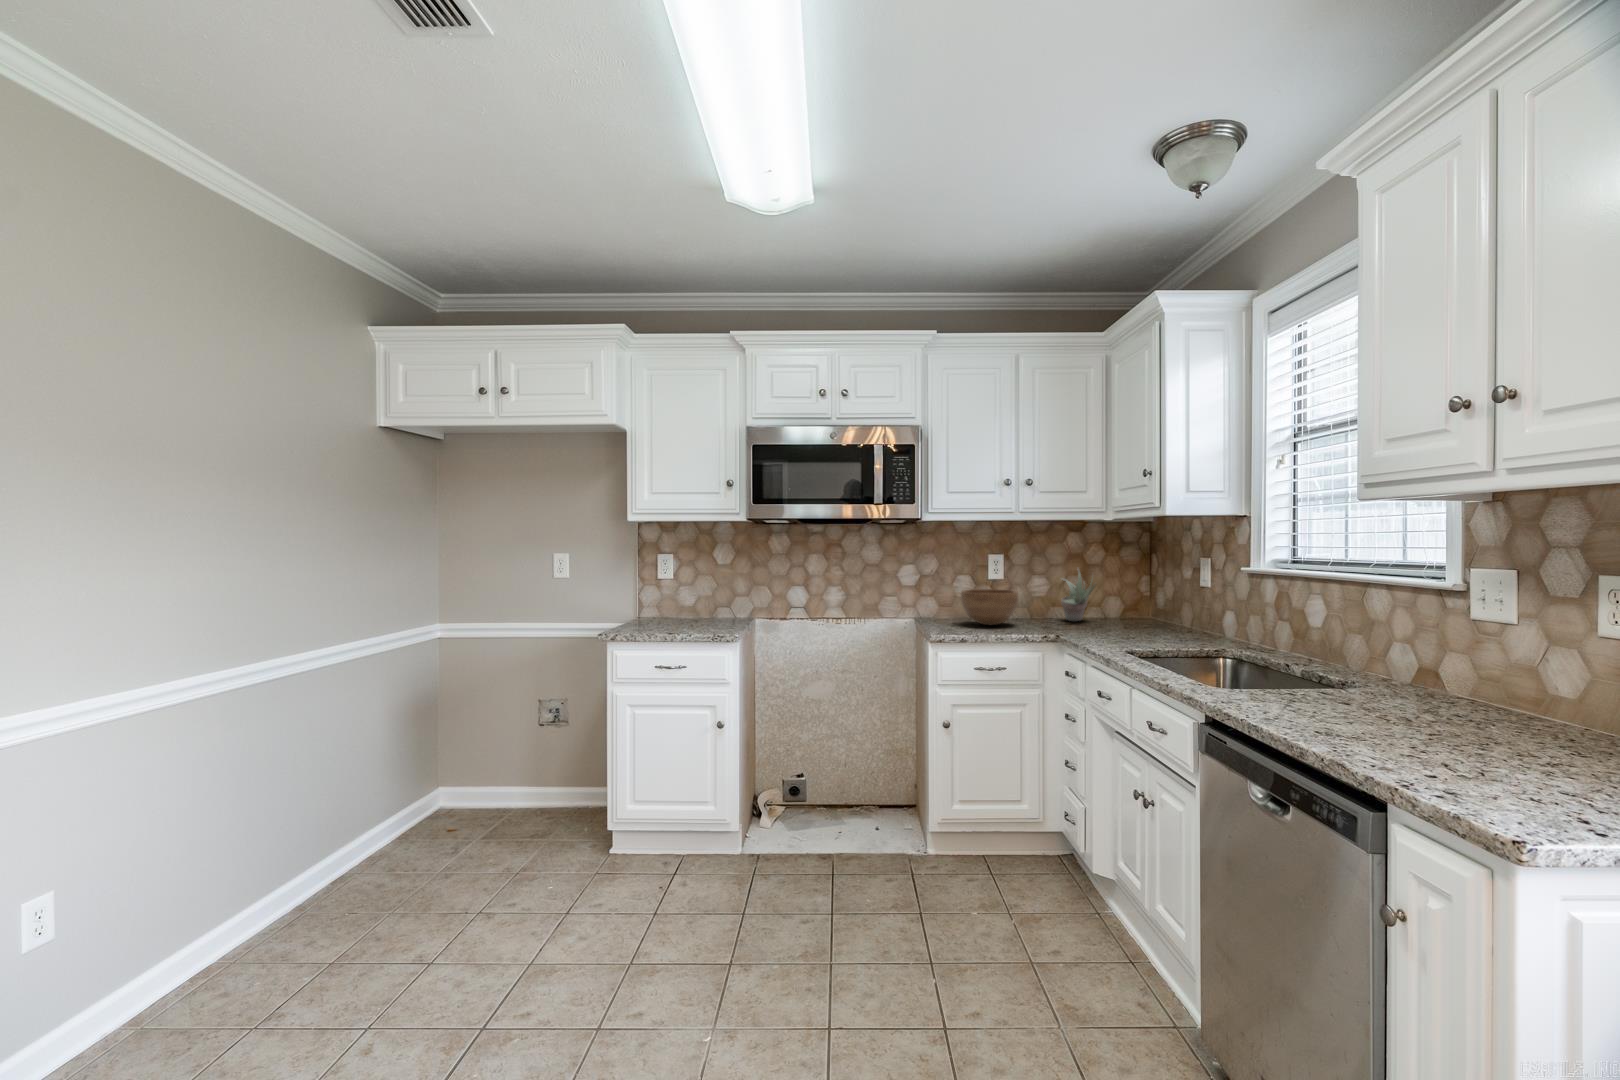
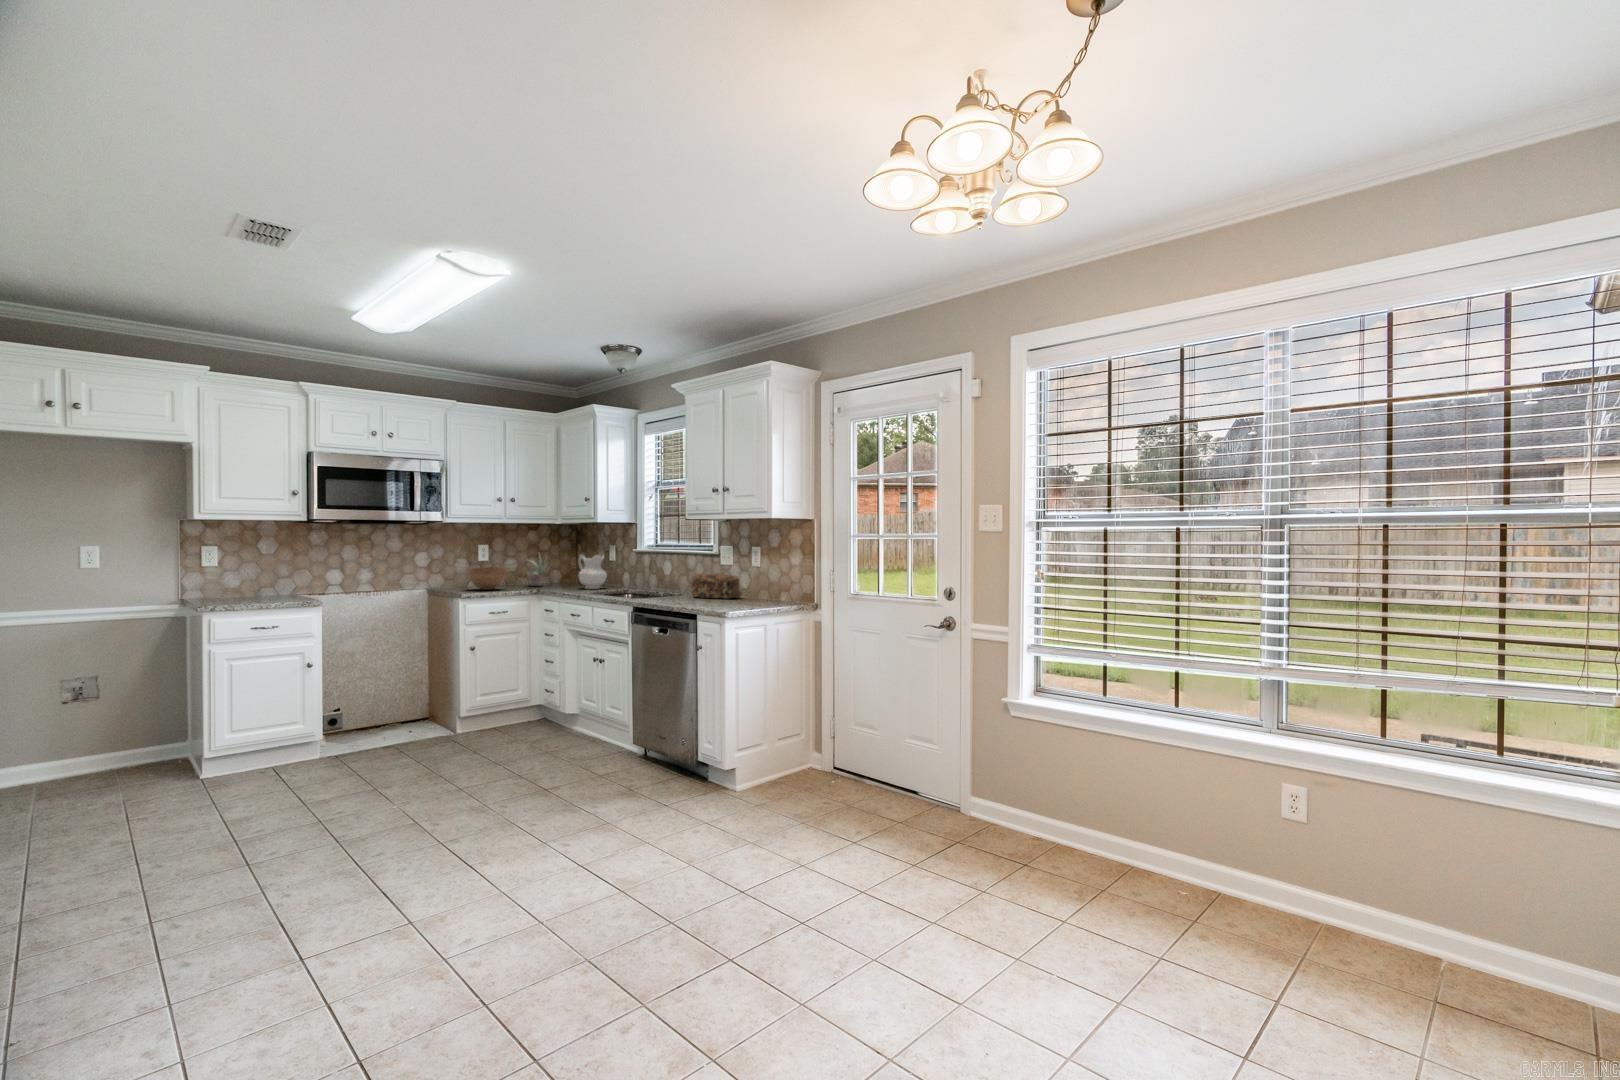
ceramic pitcher: none [1135,572,1189,639] -> present [578,554,607,589]
bread loaf: none [1375,641,1572,731] -> present [691,573,741,599]

